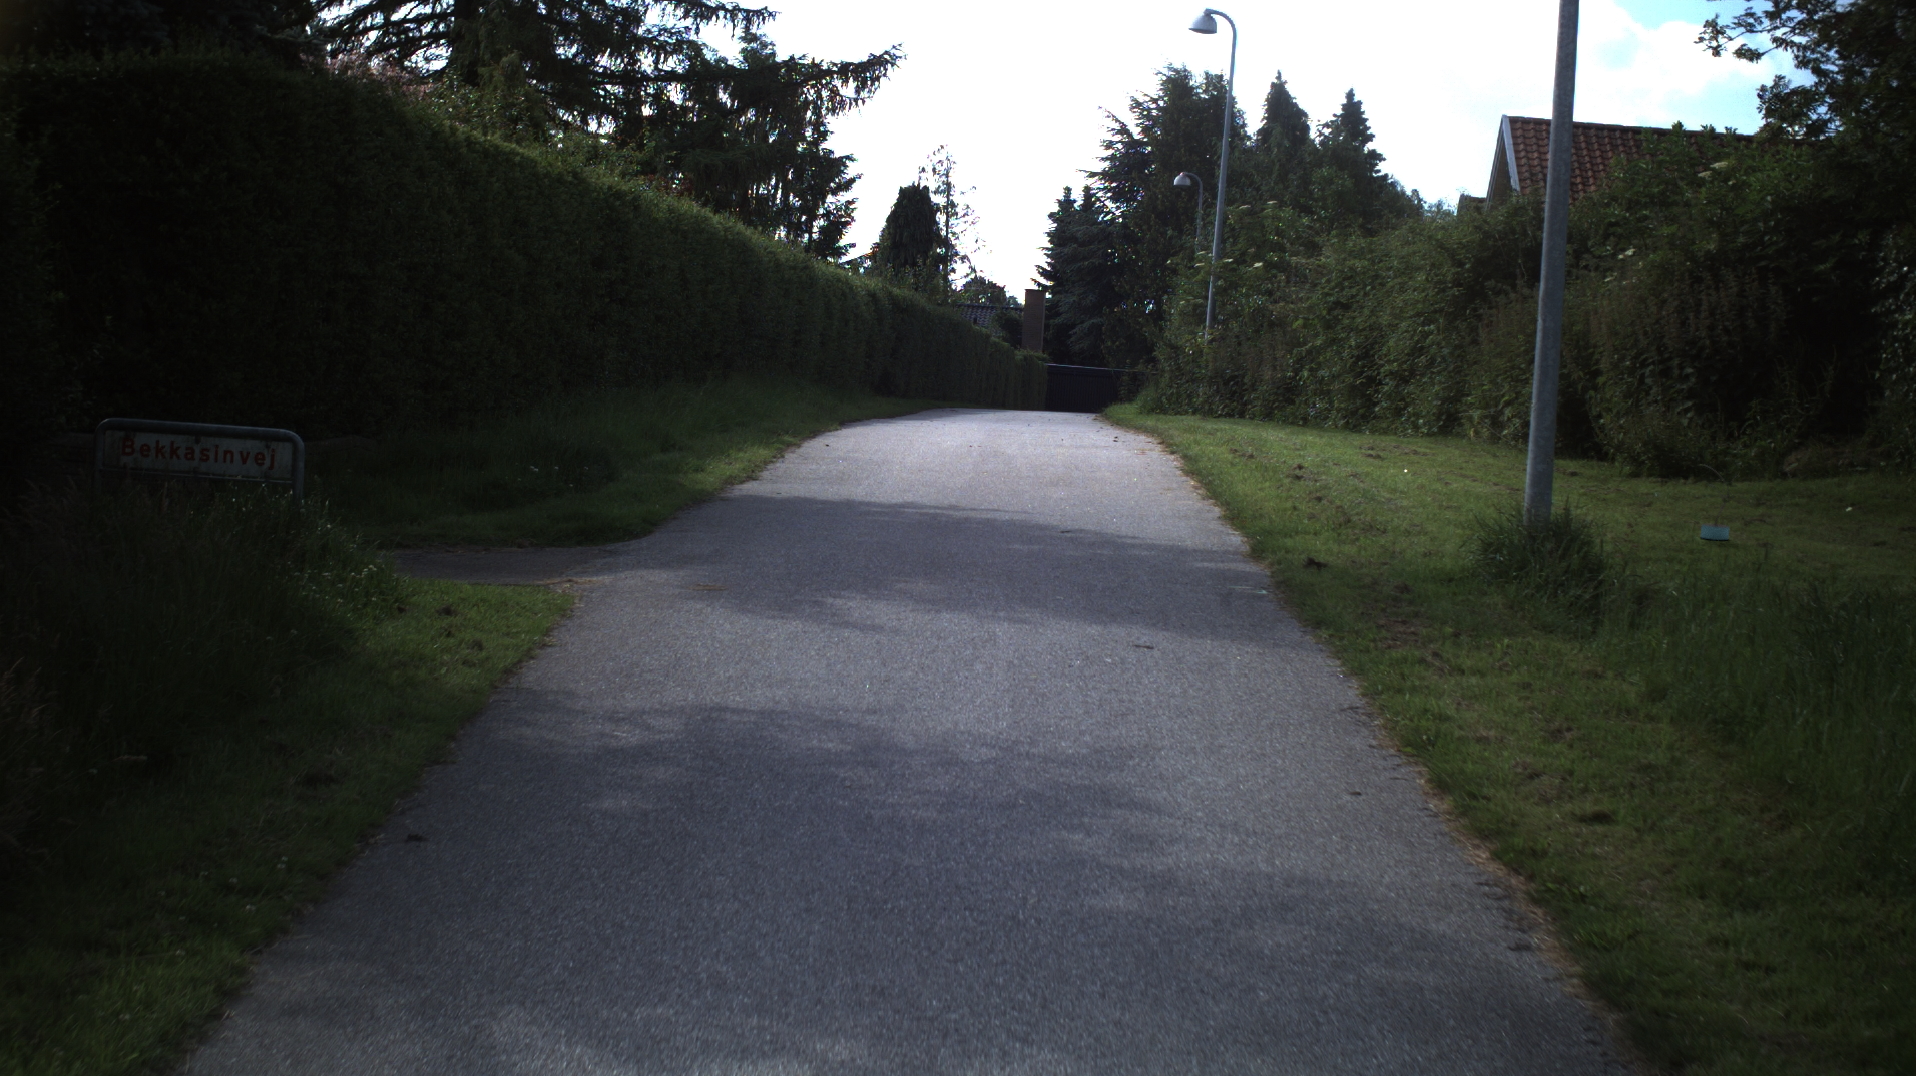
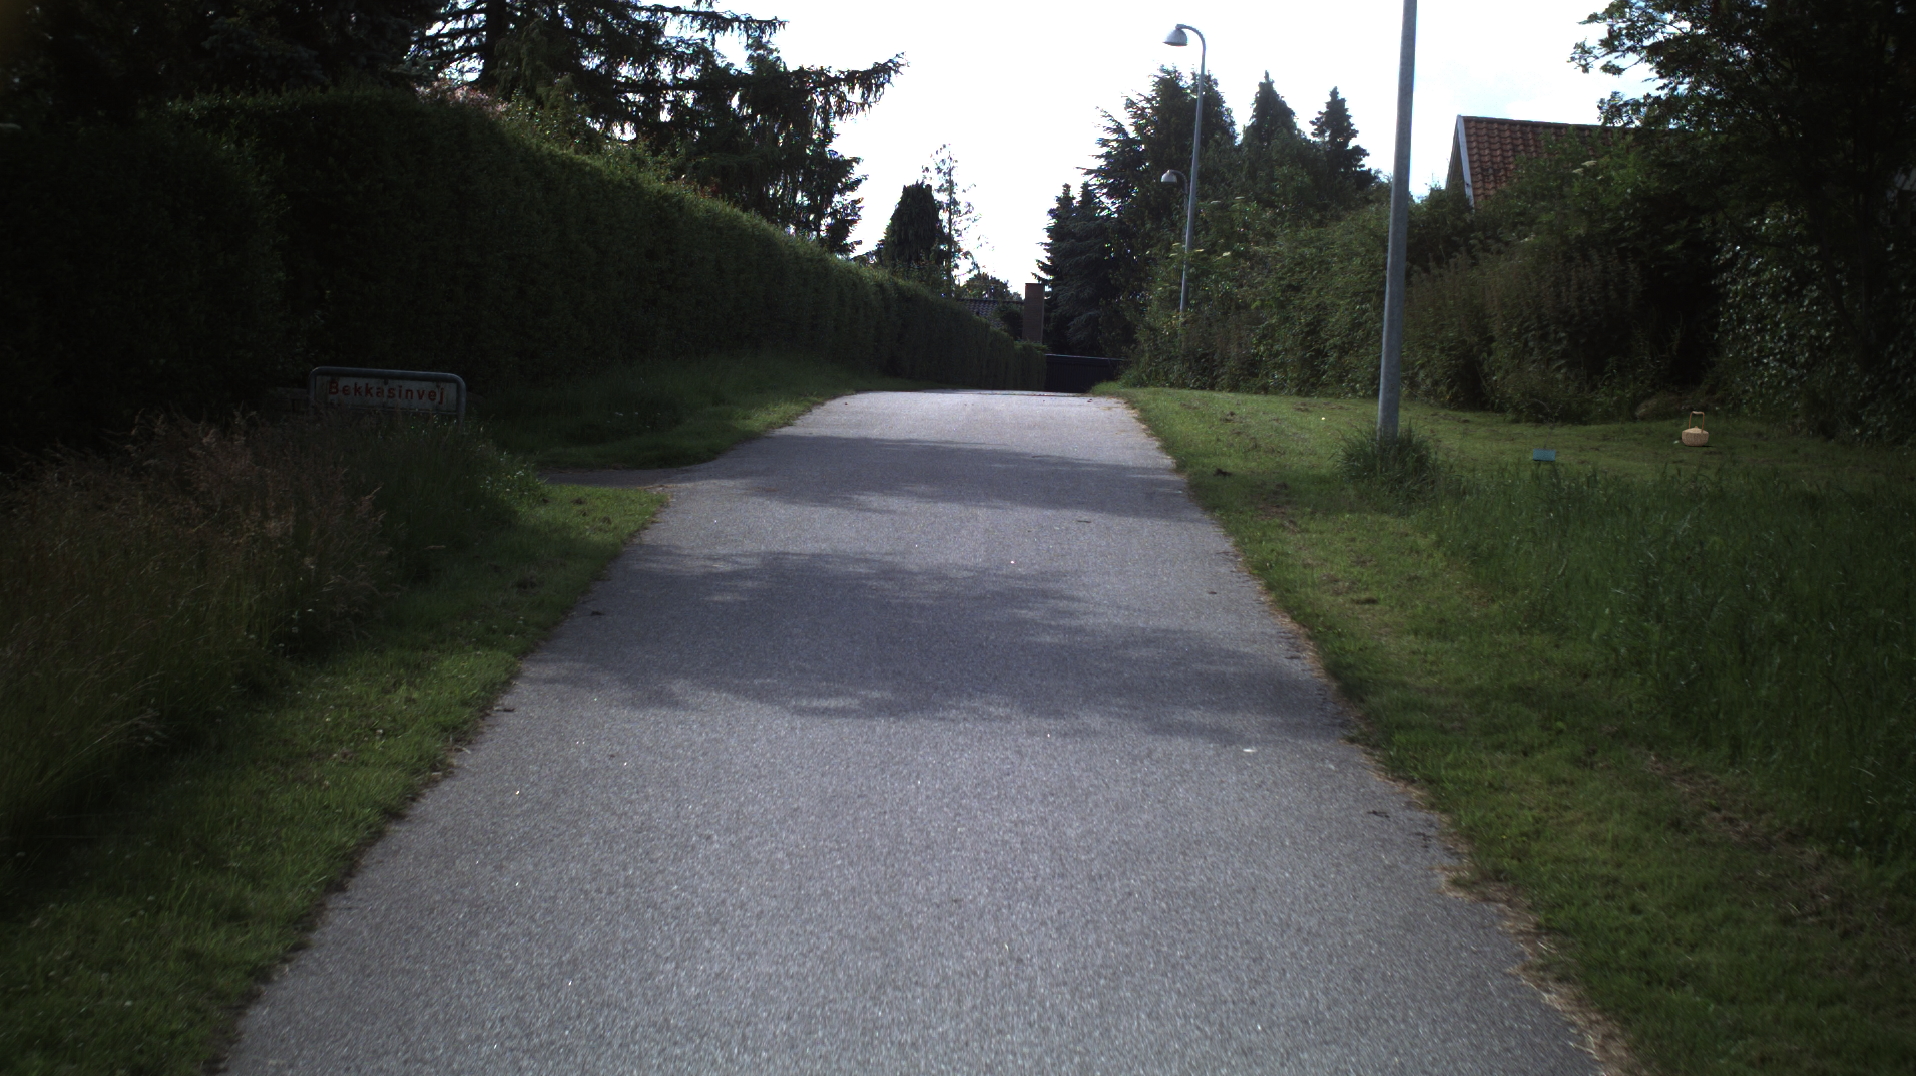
basket: none [1856,473,1889,515] -> present [1682,411,1709,447]

